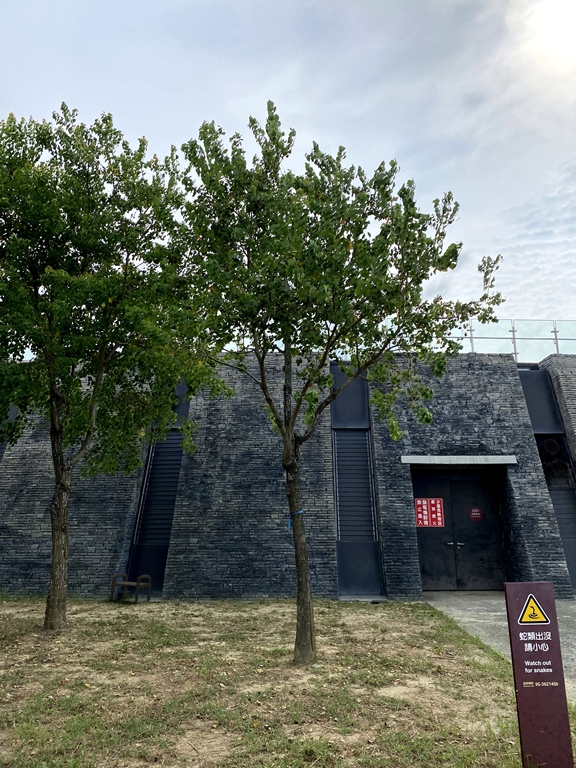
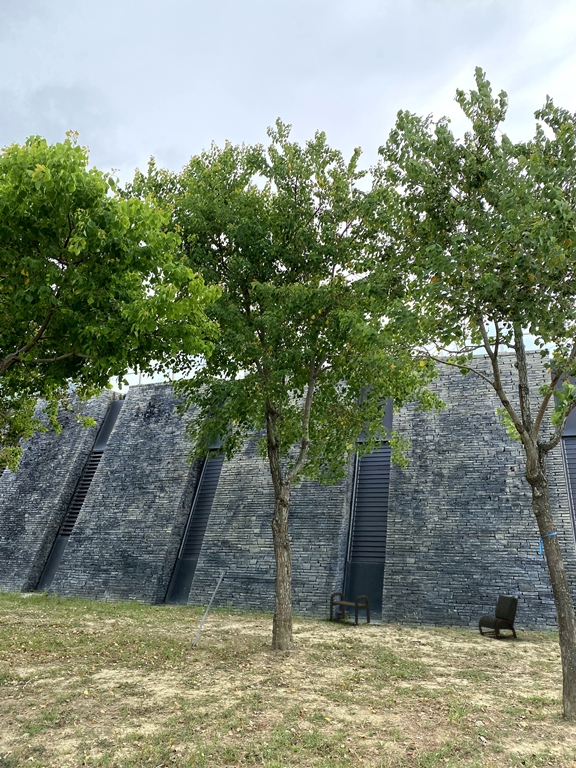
lounge chair: none [247,567,282,605] -> present [478,595,518,639]

